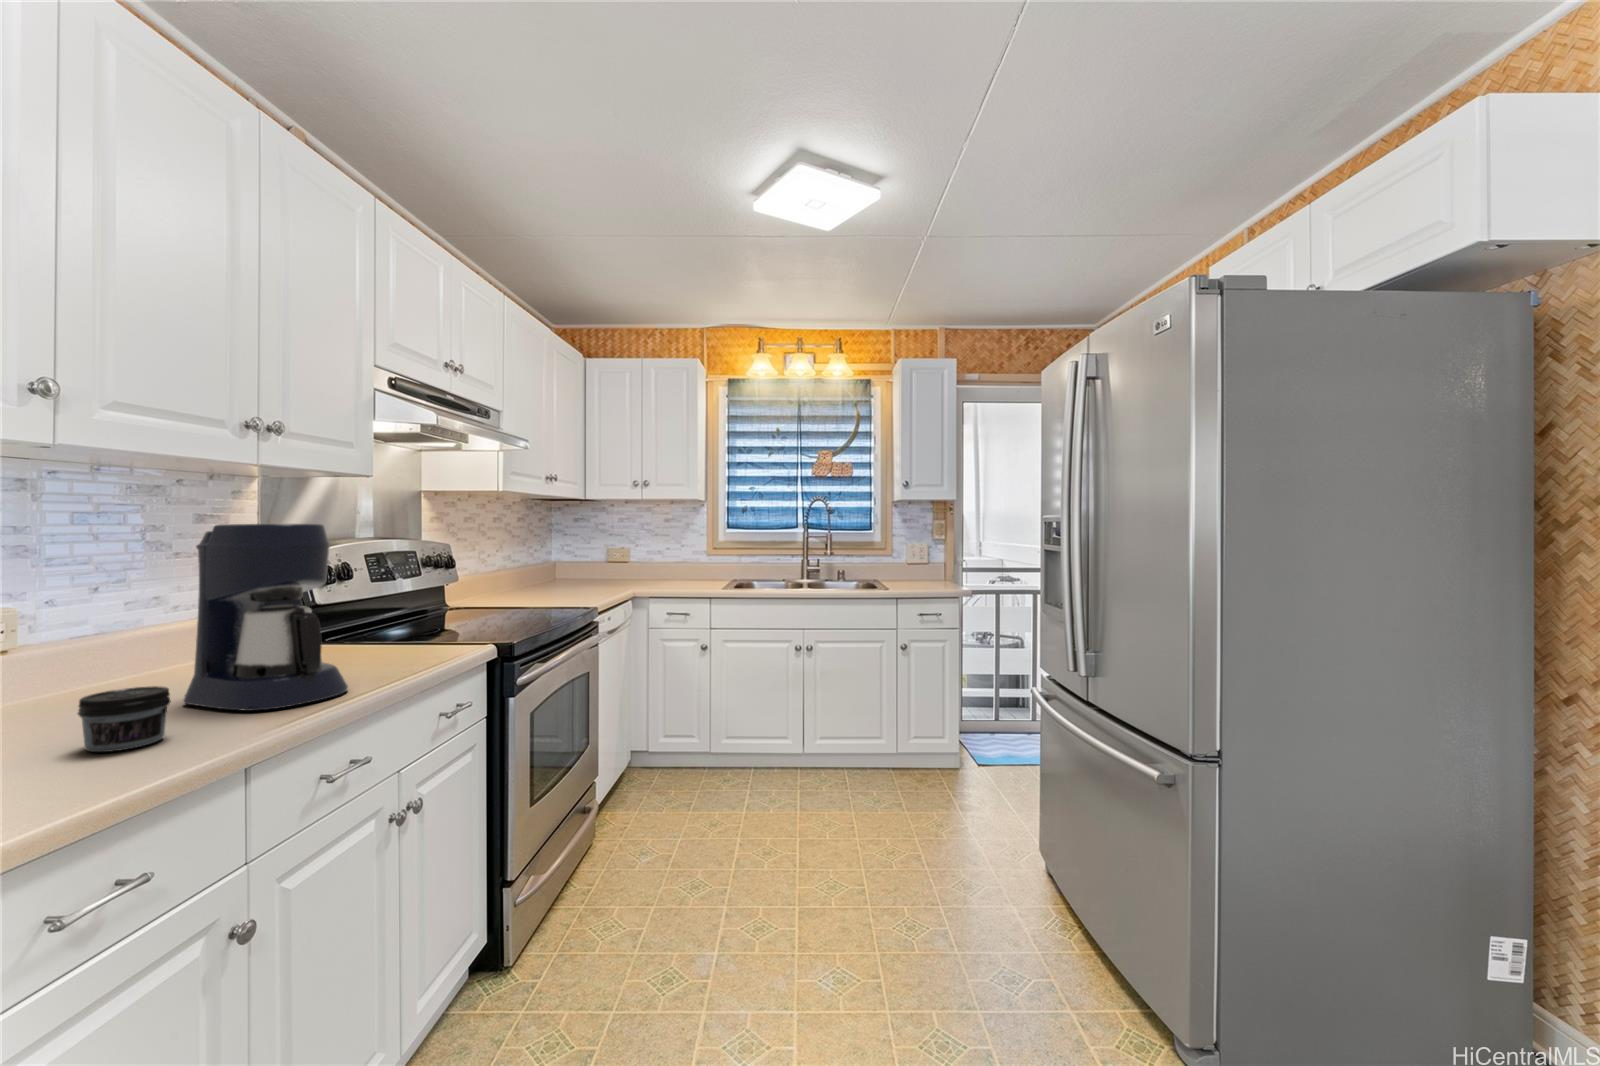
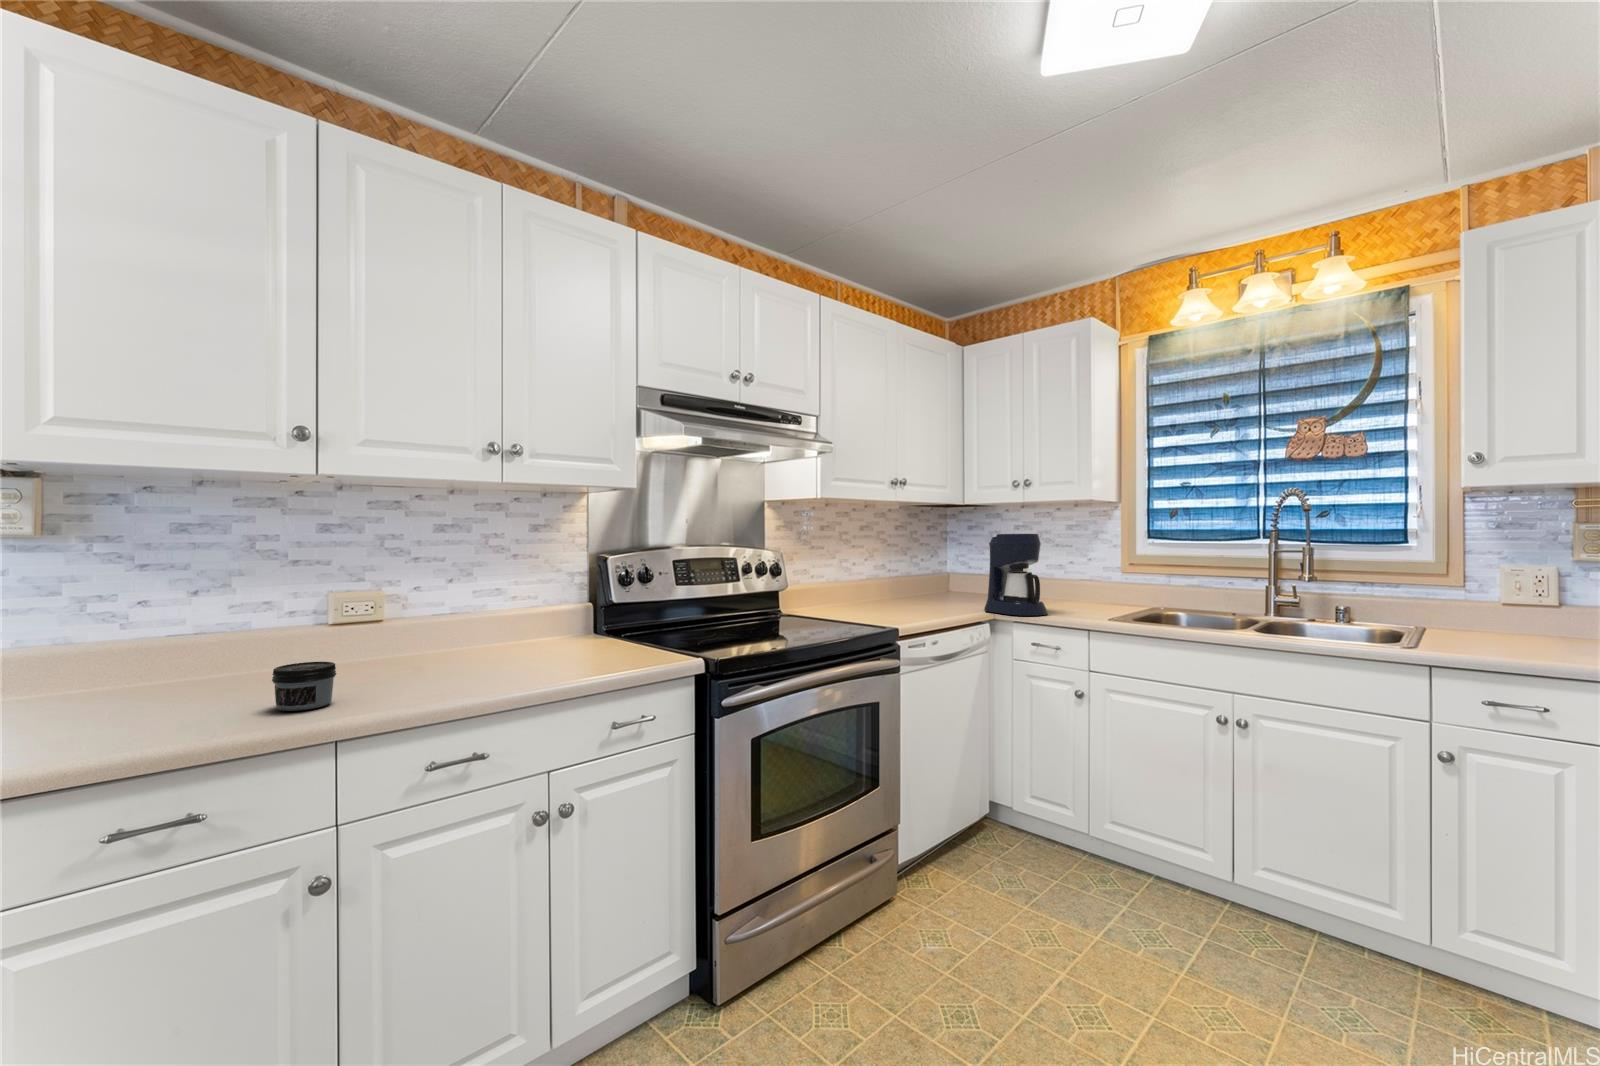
coffee maker: present [183,524,348,711] -> present [984,534,1048,616]

